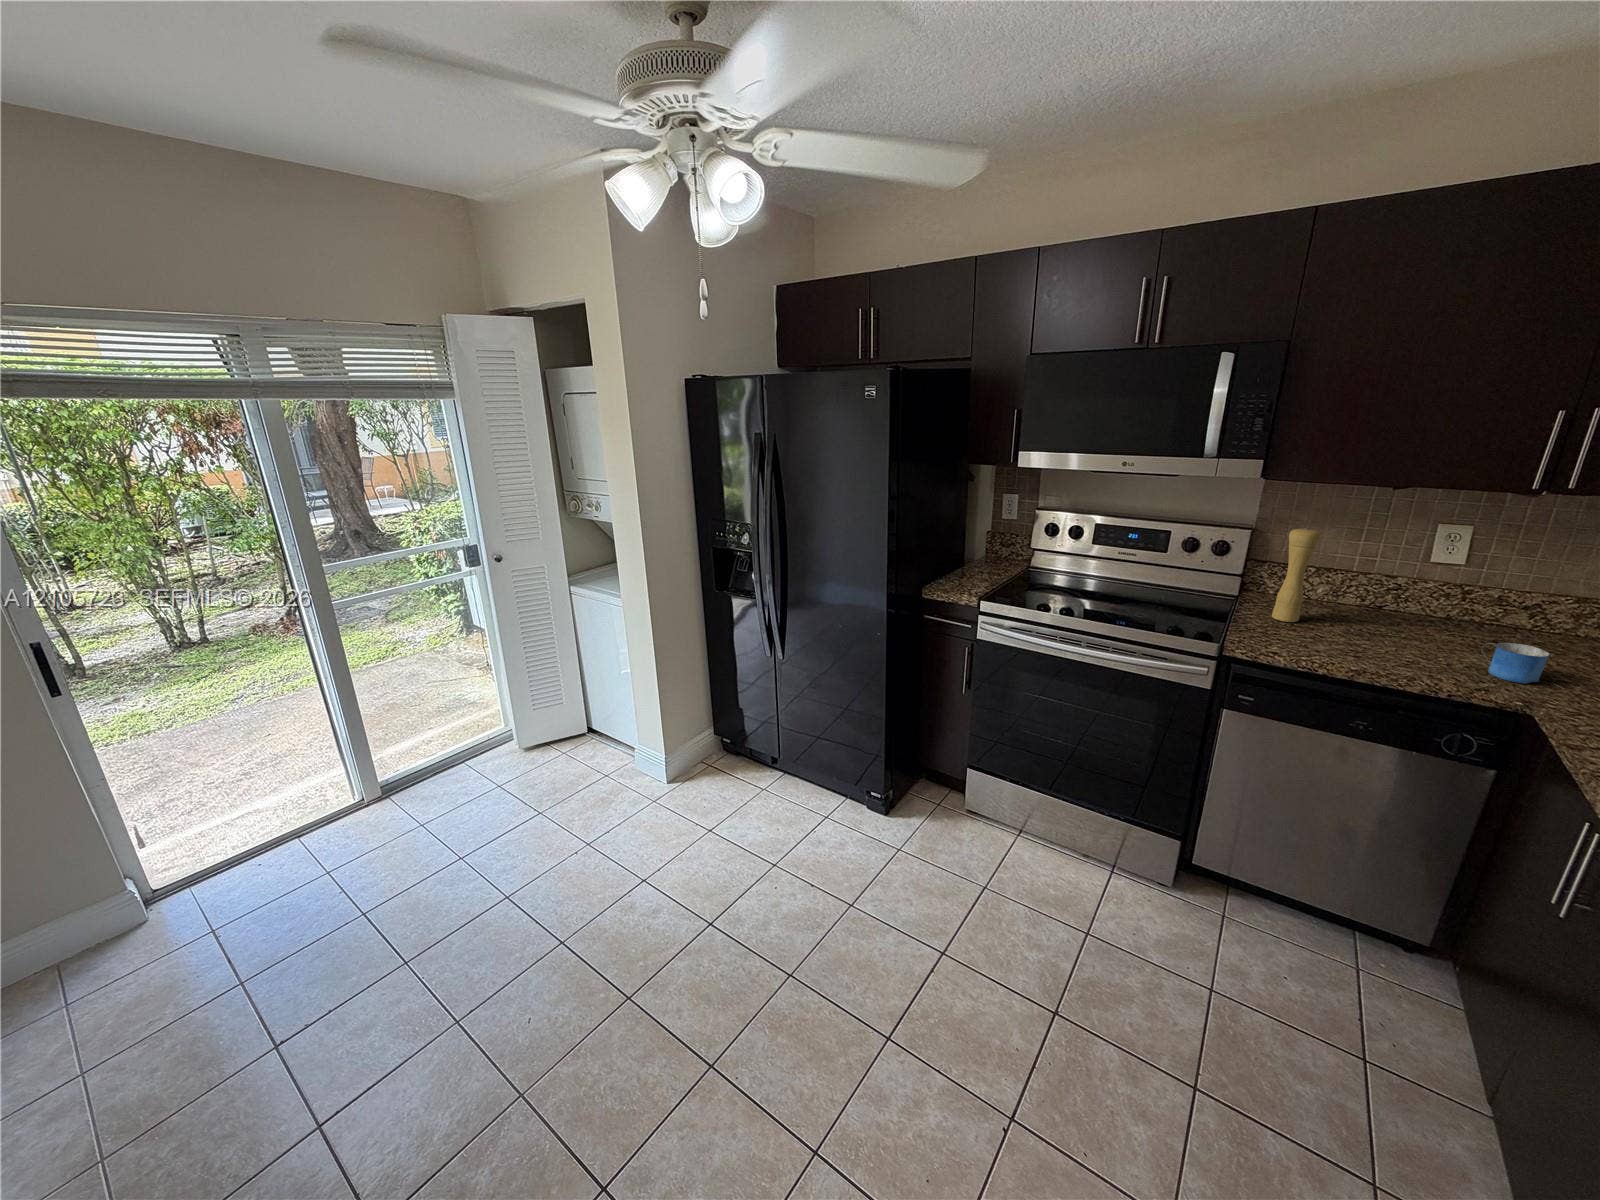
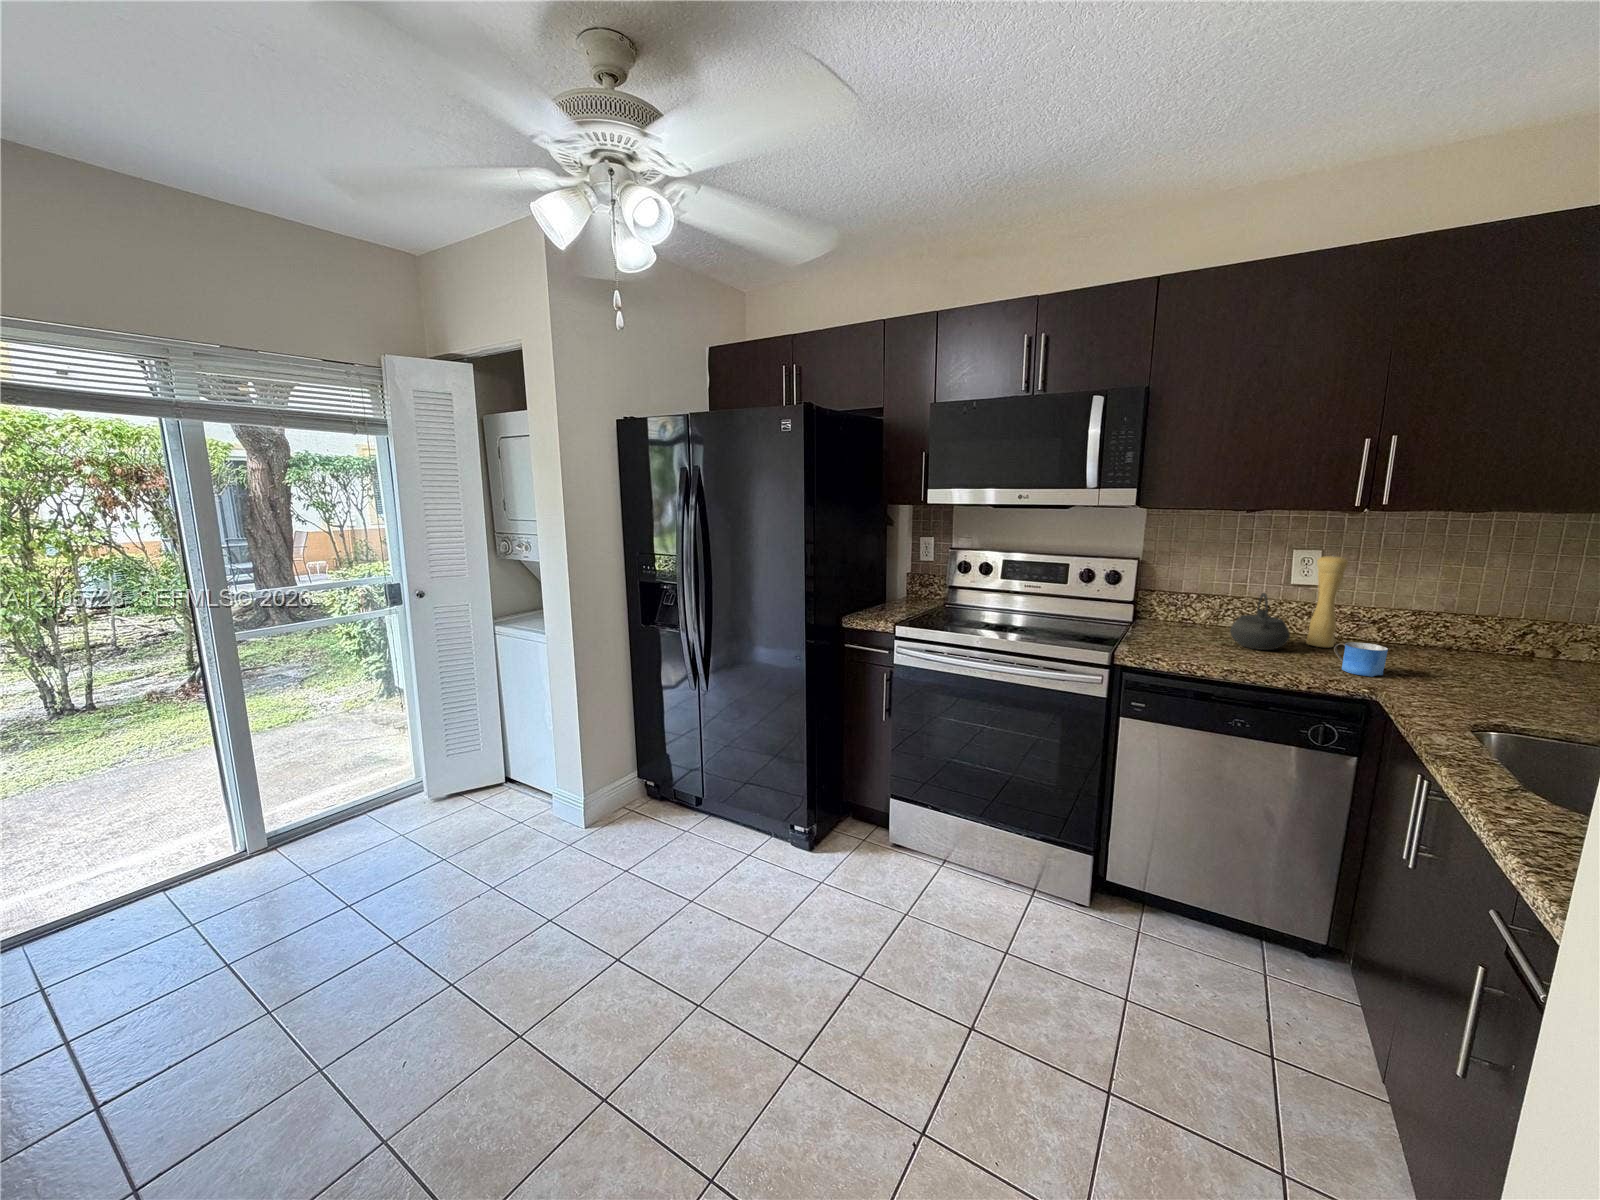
pepper mill: present [1272,528,1321,622] -> present [1307,555,1348,648]
kettle: none [1356,577,1427,641] -> present [1230,593,1290,650]

